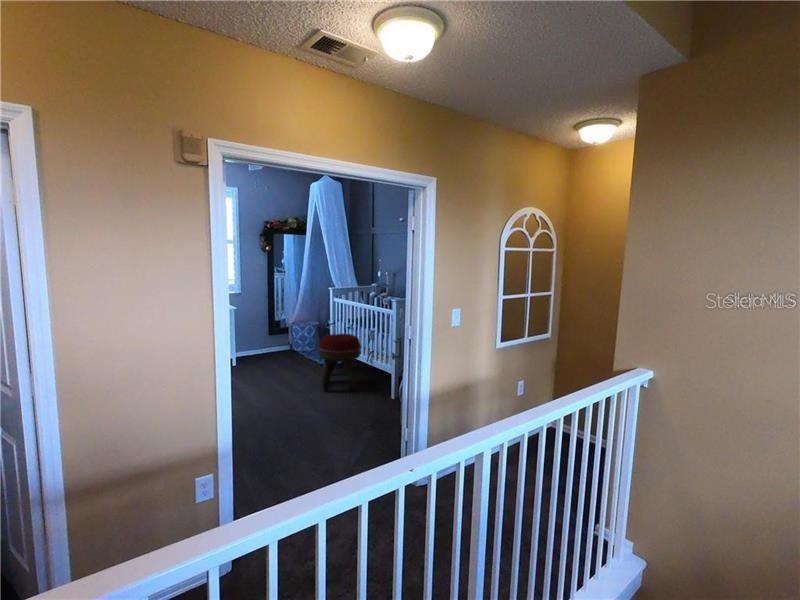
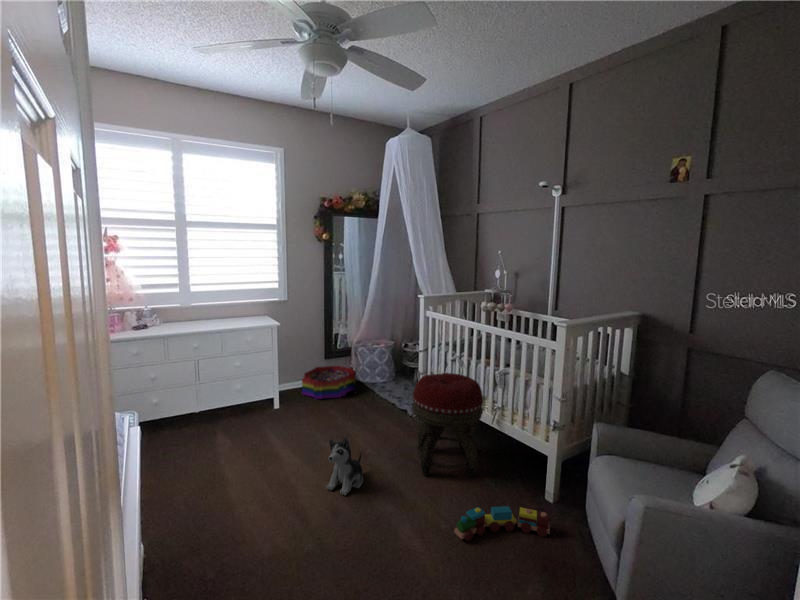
storage bin: none [252,339,291,360] -> present [302,366,355,399]
plush toy: none [265,368,287,400] -> present [326,437,363,495]
toy train: none [333,398,385,413] -> present [454,506,550,541]

